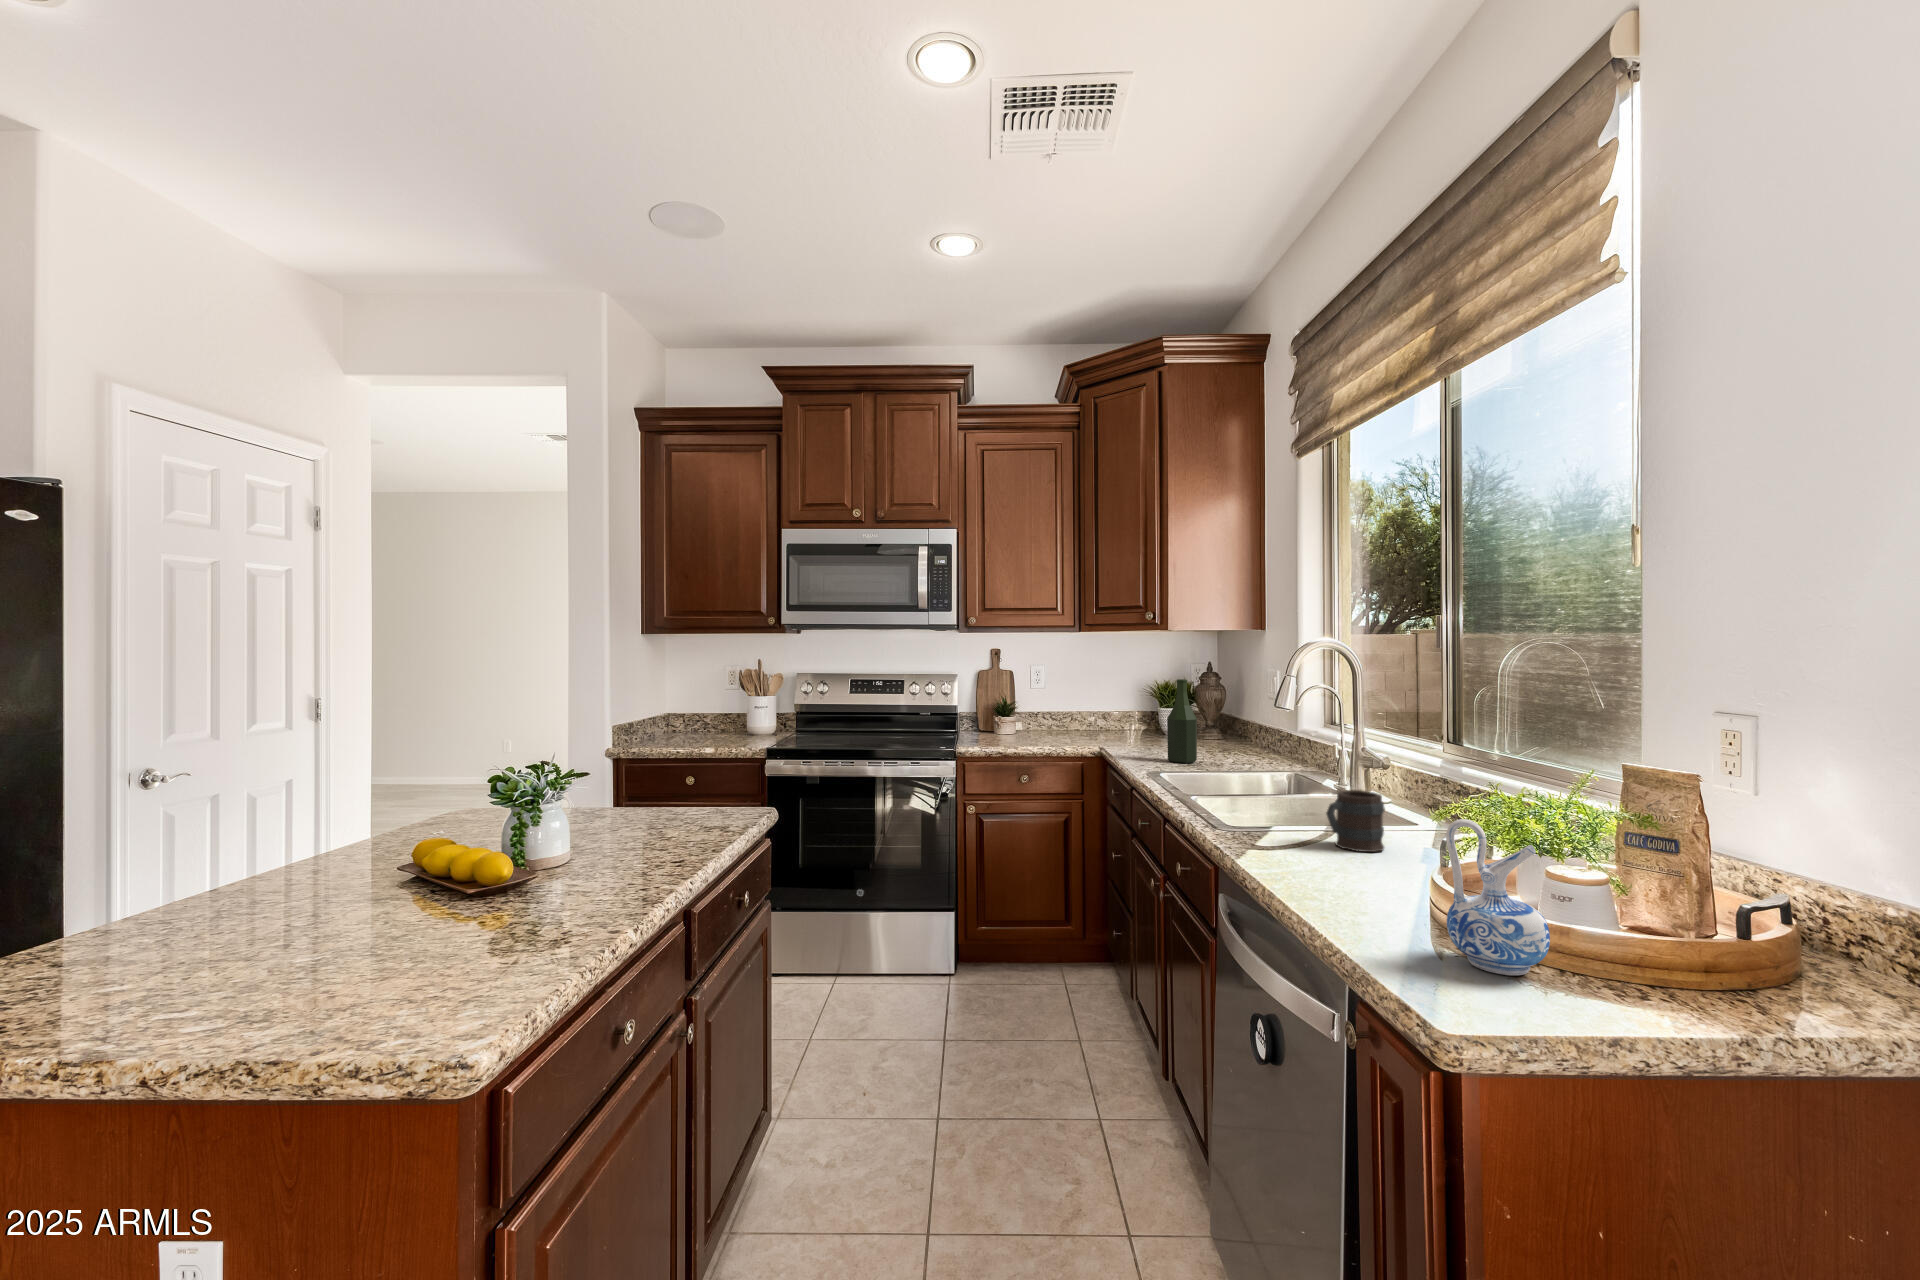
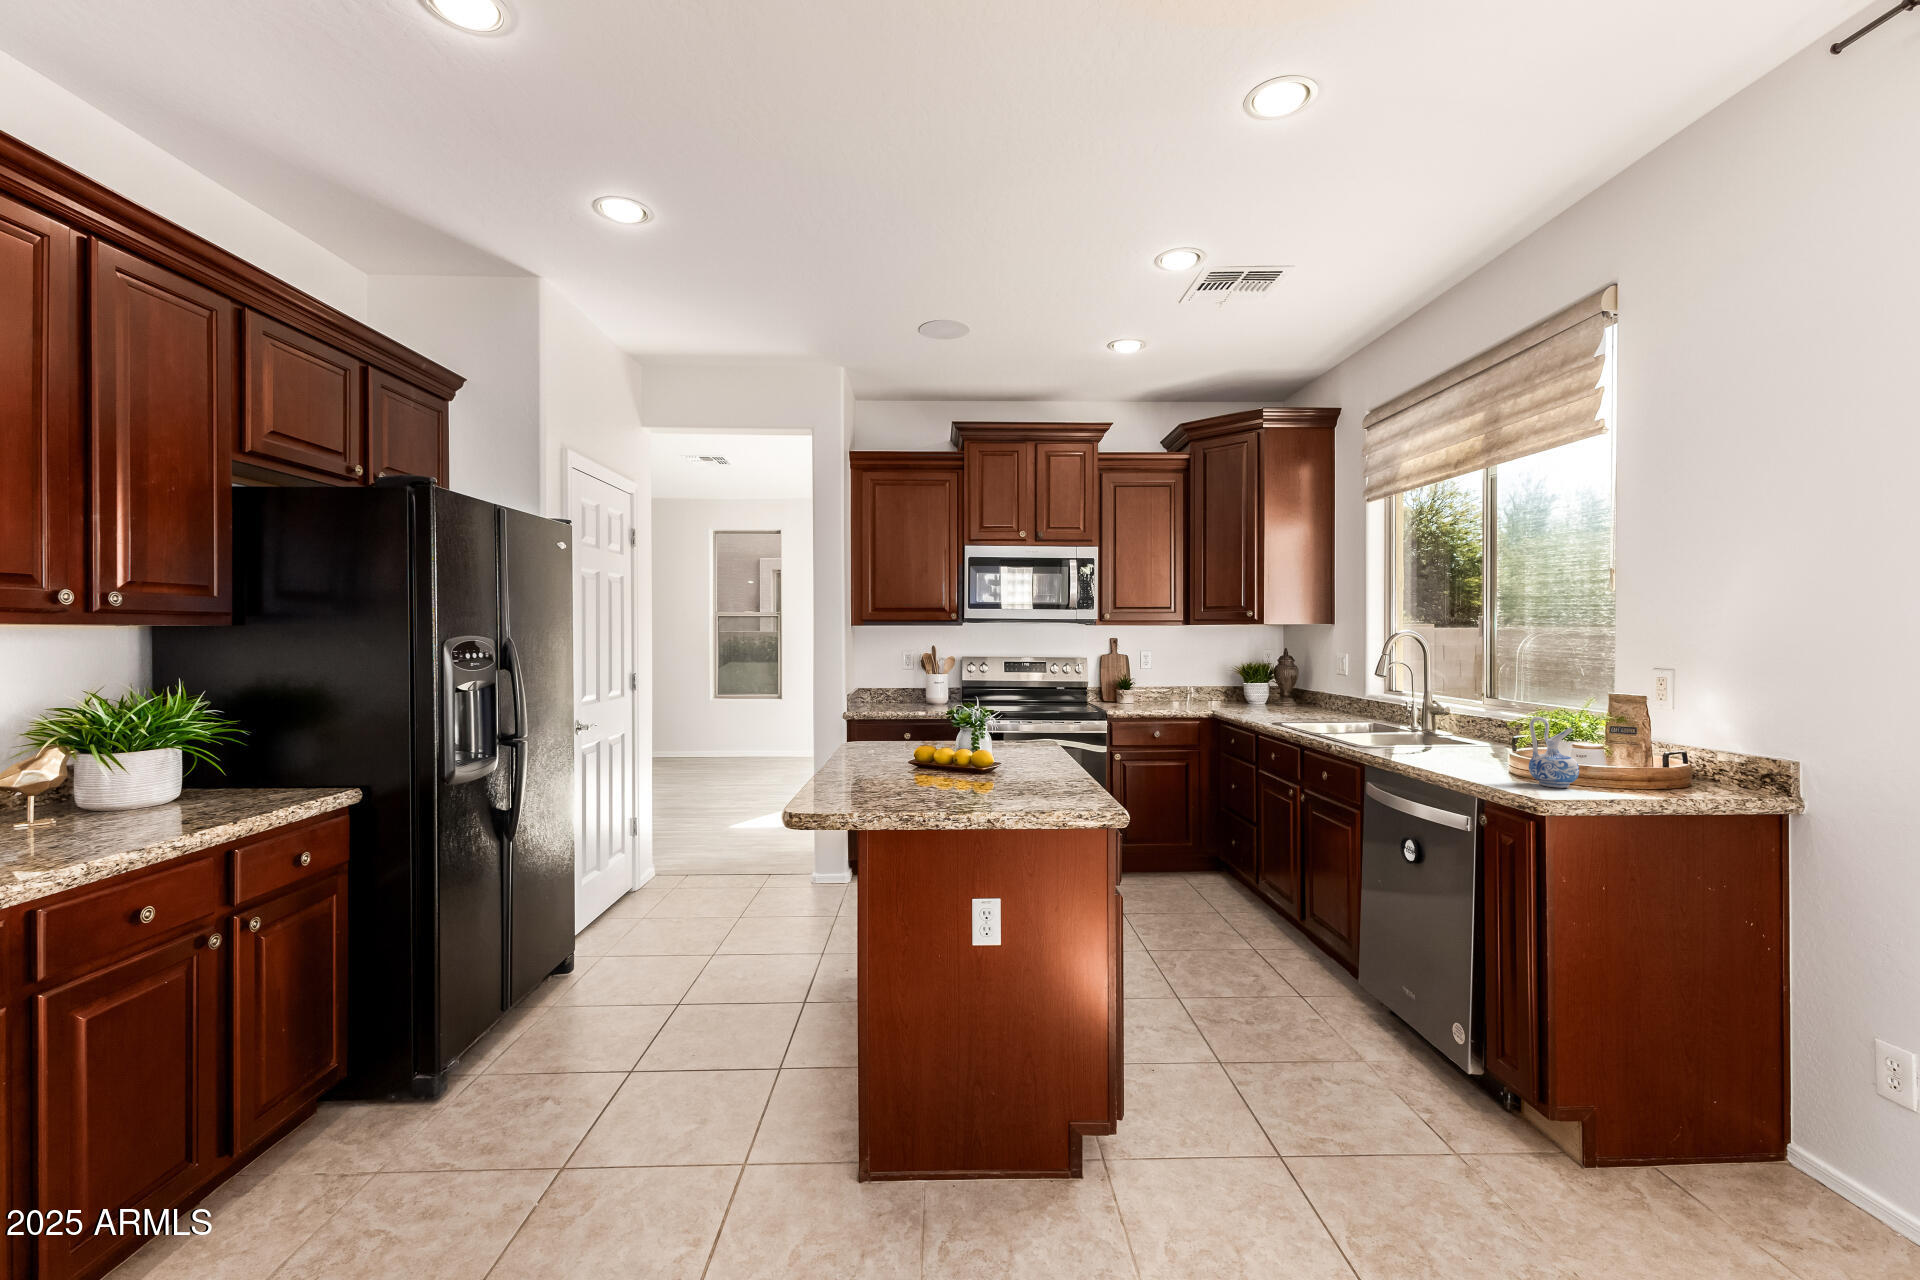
bottle: present [1167,679,1197,763] -> none [1277,660,1298,719]
mug: present [1326,790,1384,852] -> none [1433,721,1466,755]

